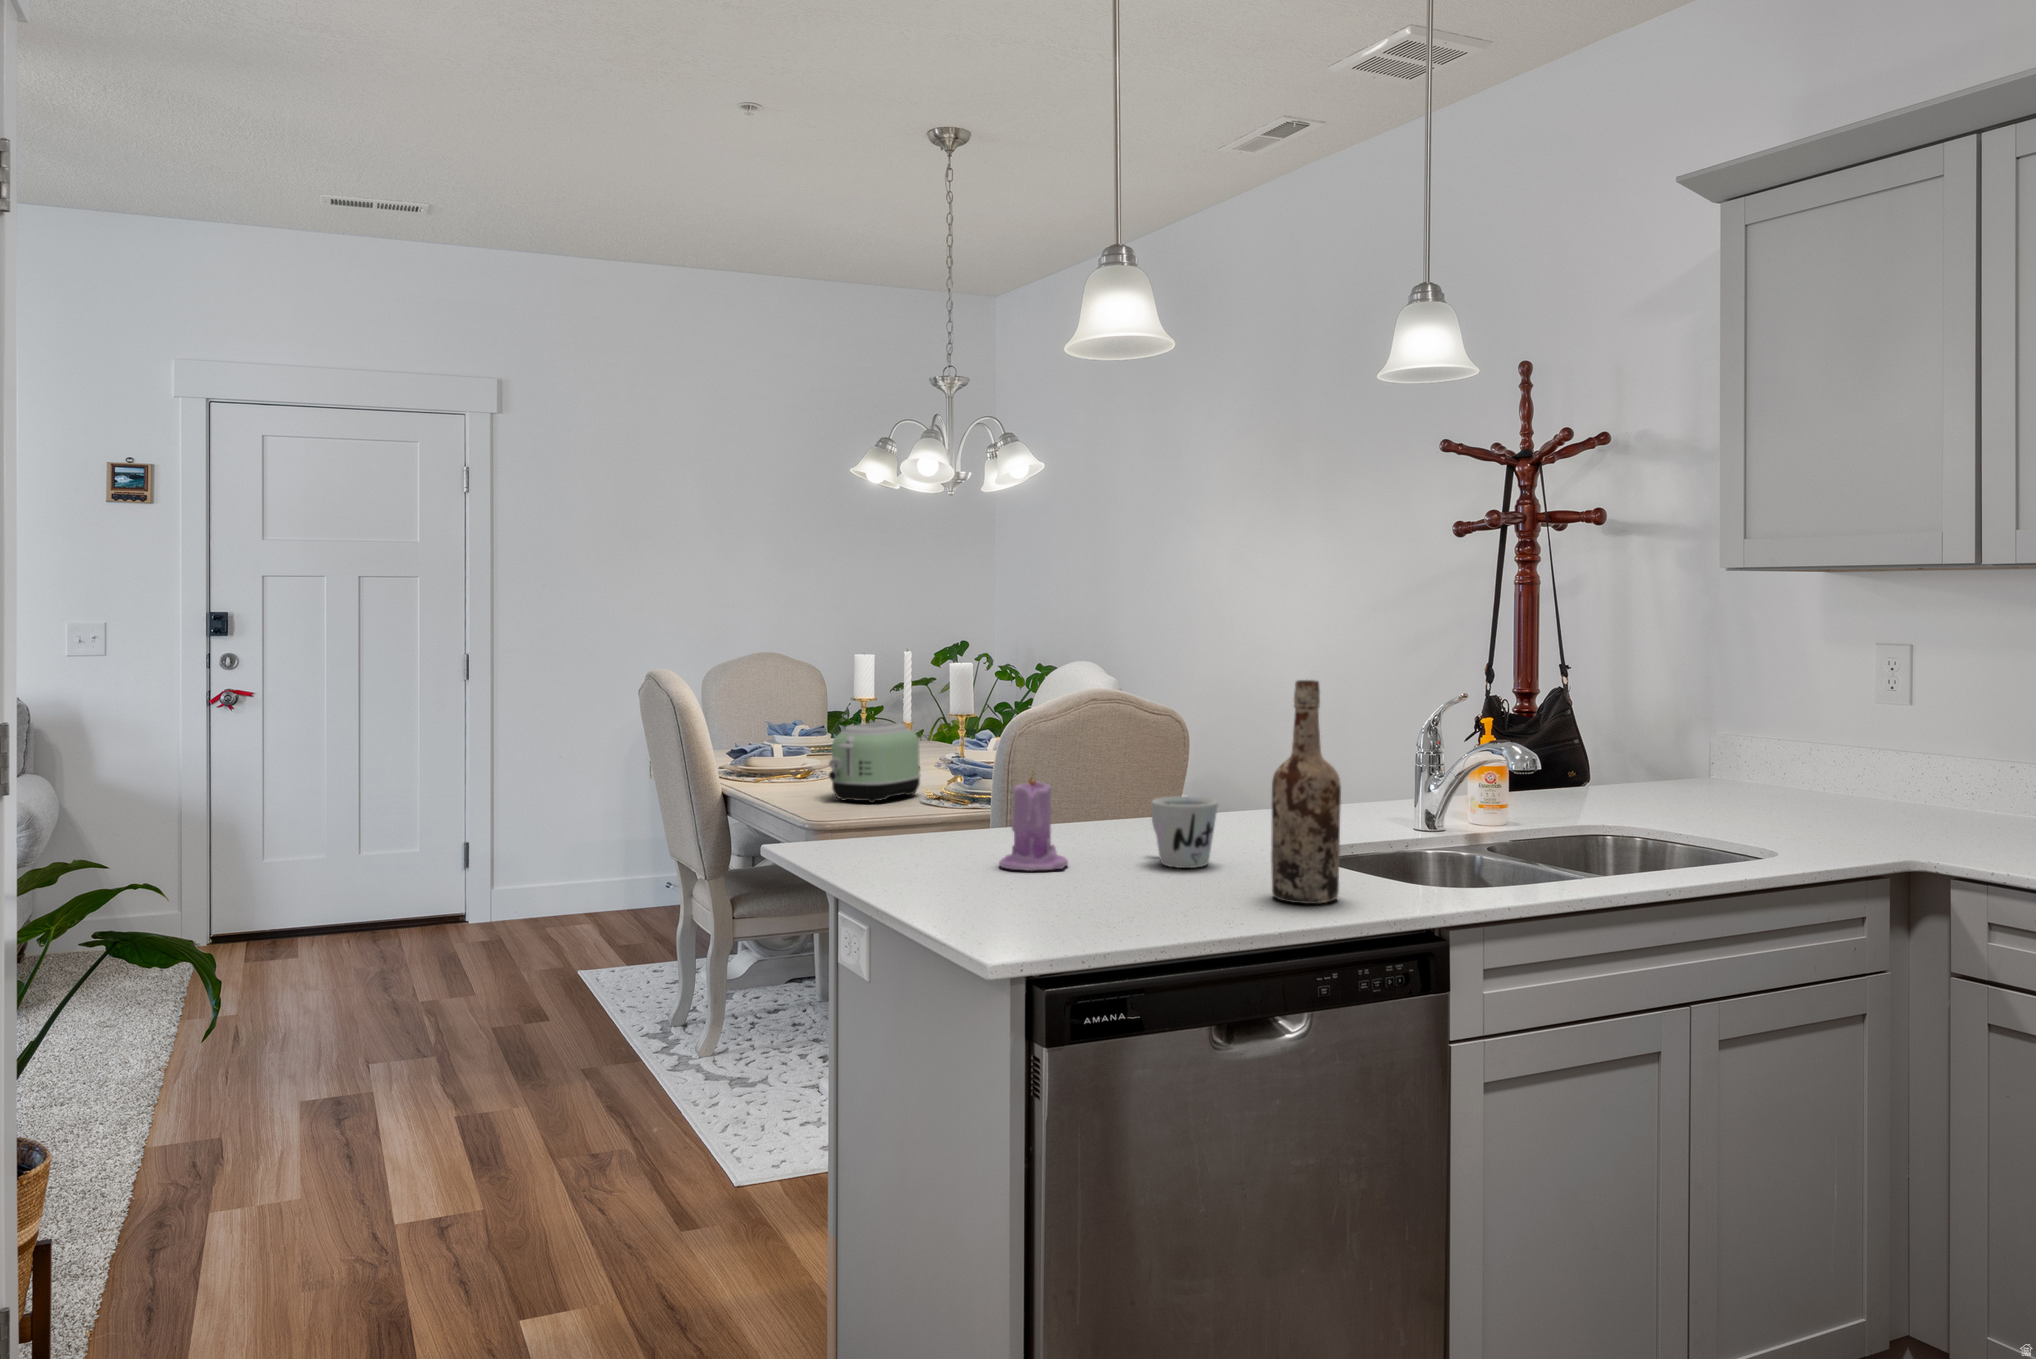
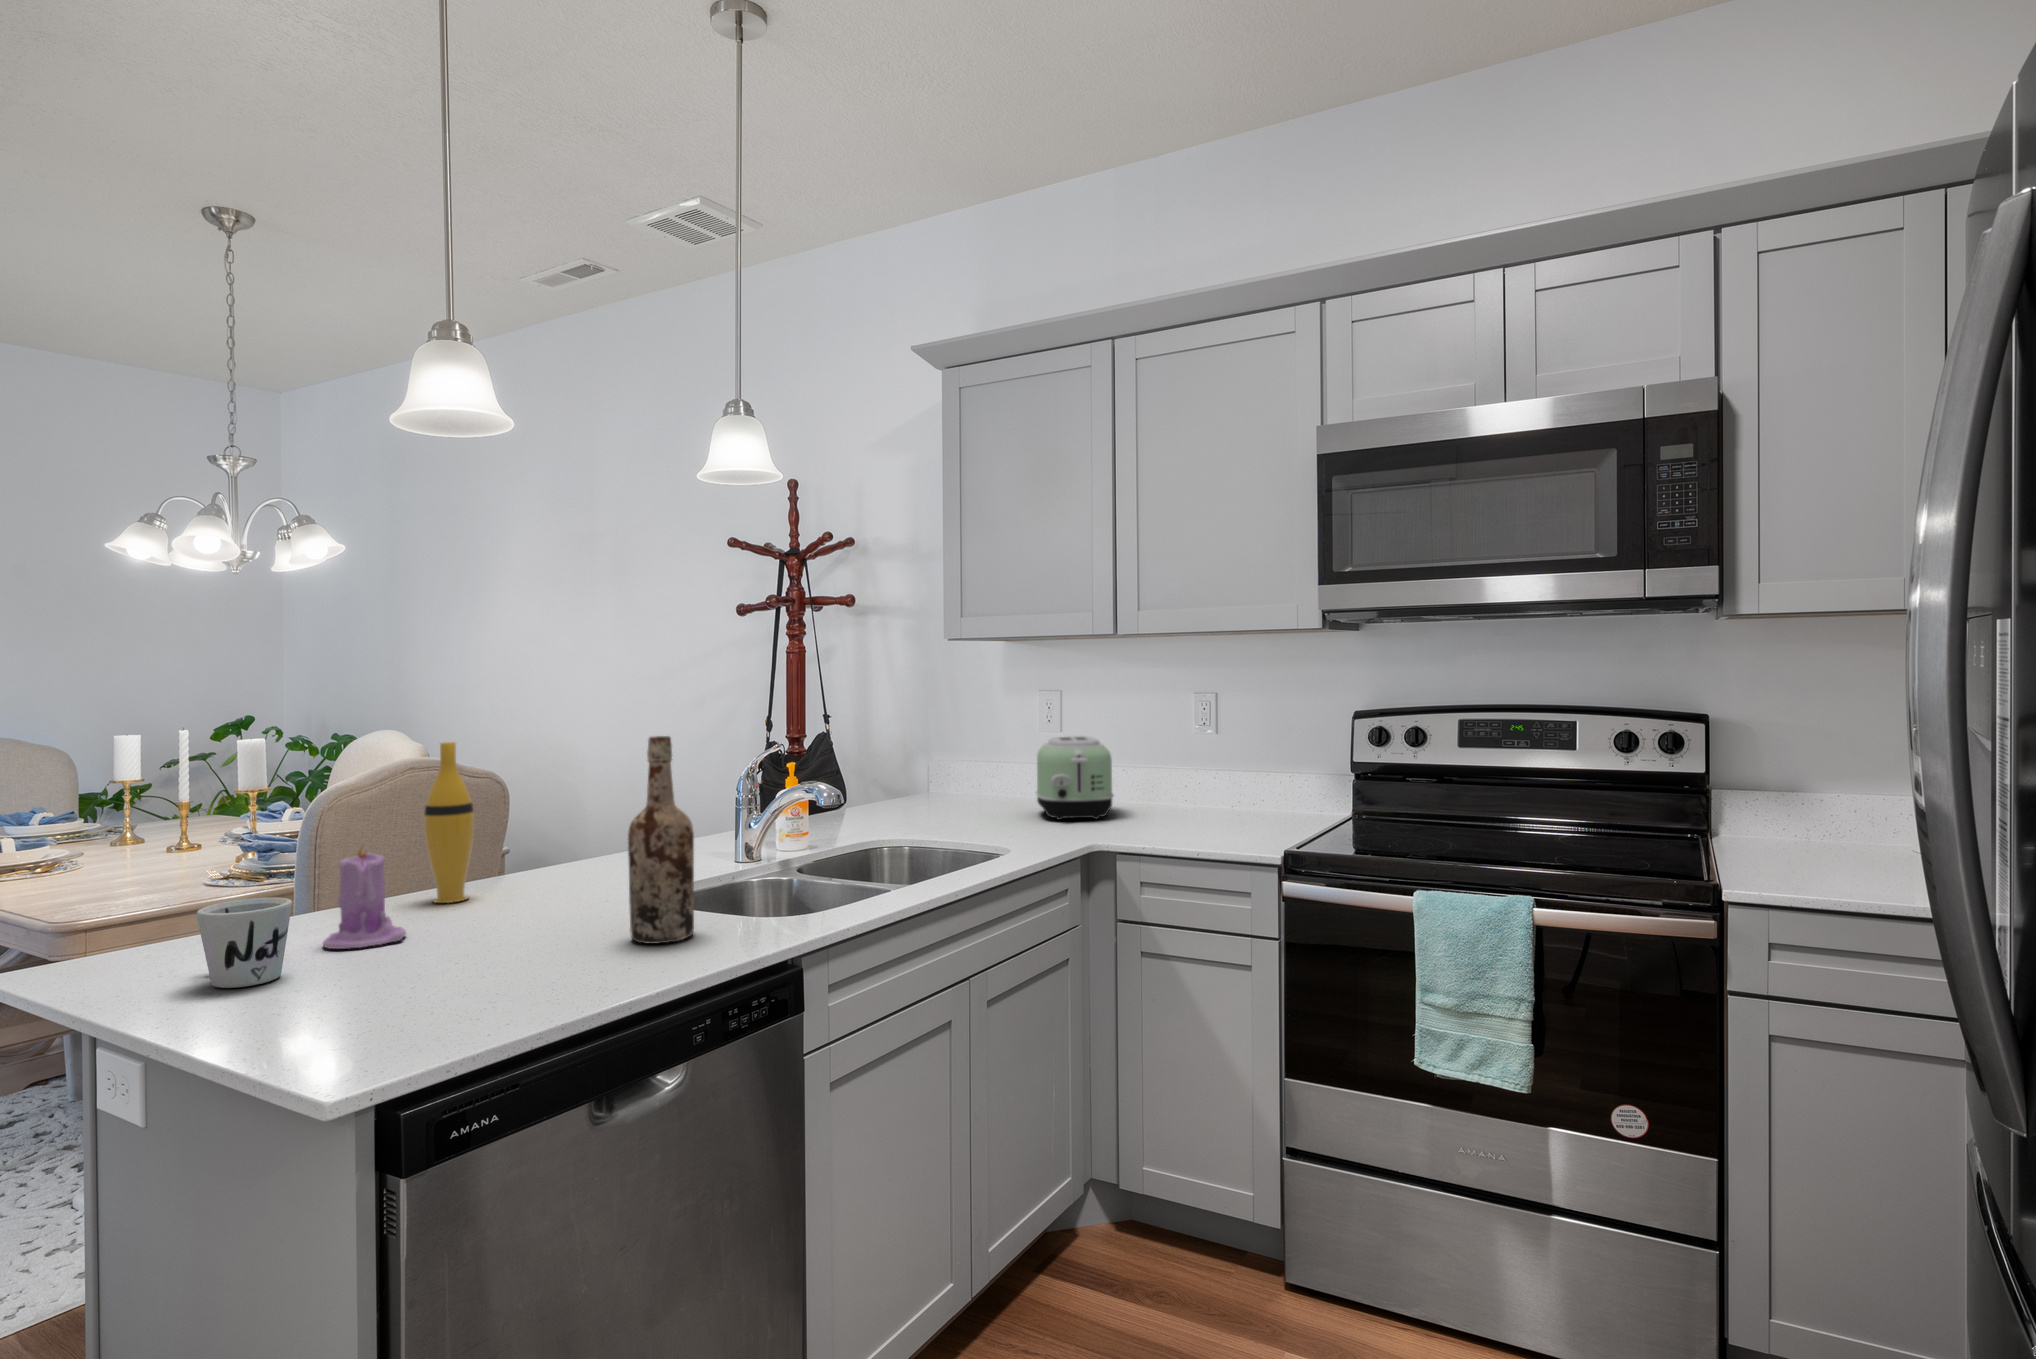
vase: none [1091,677,1136,841] -> present [424,742,474,903]
toaster: present [828,722,921,803] -> present [1036,736,1114,820]
mug: present [1152,796,1218,868] -> present [196,897,292,988]

